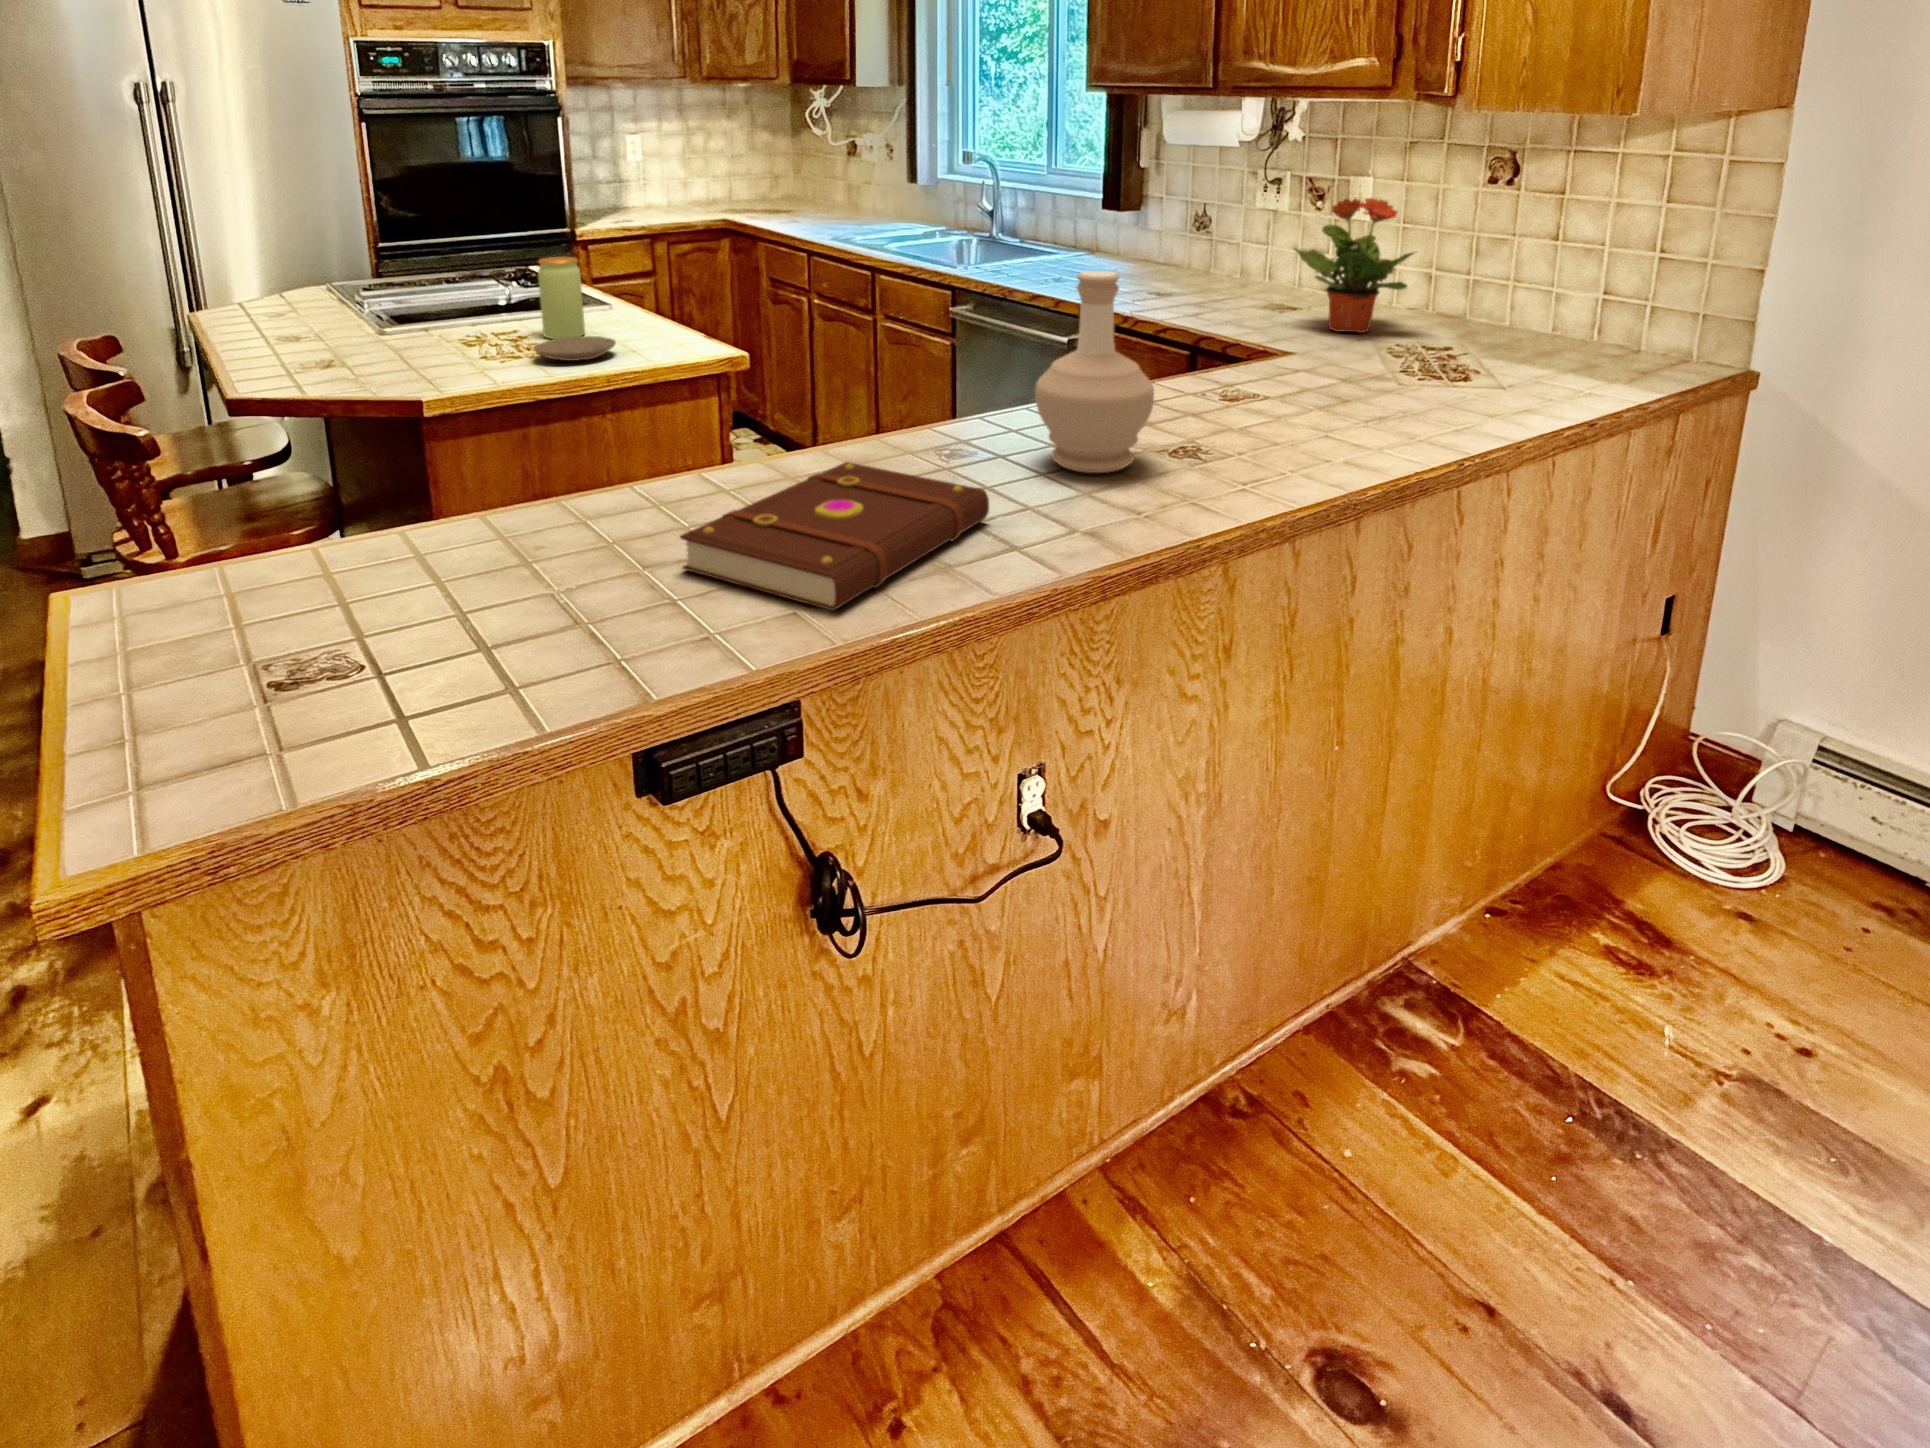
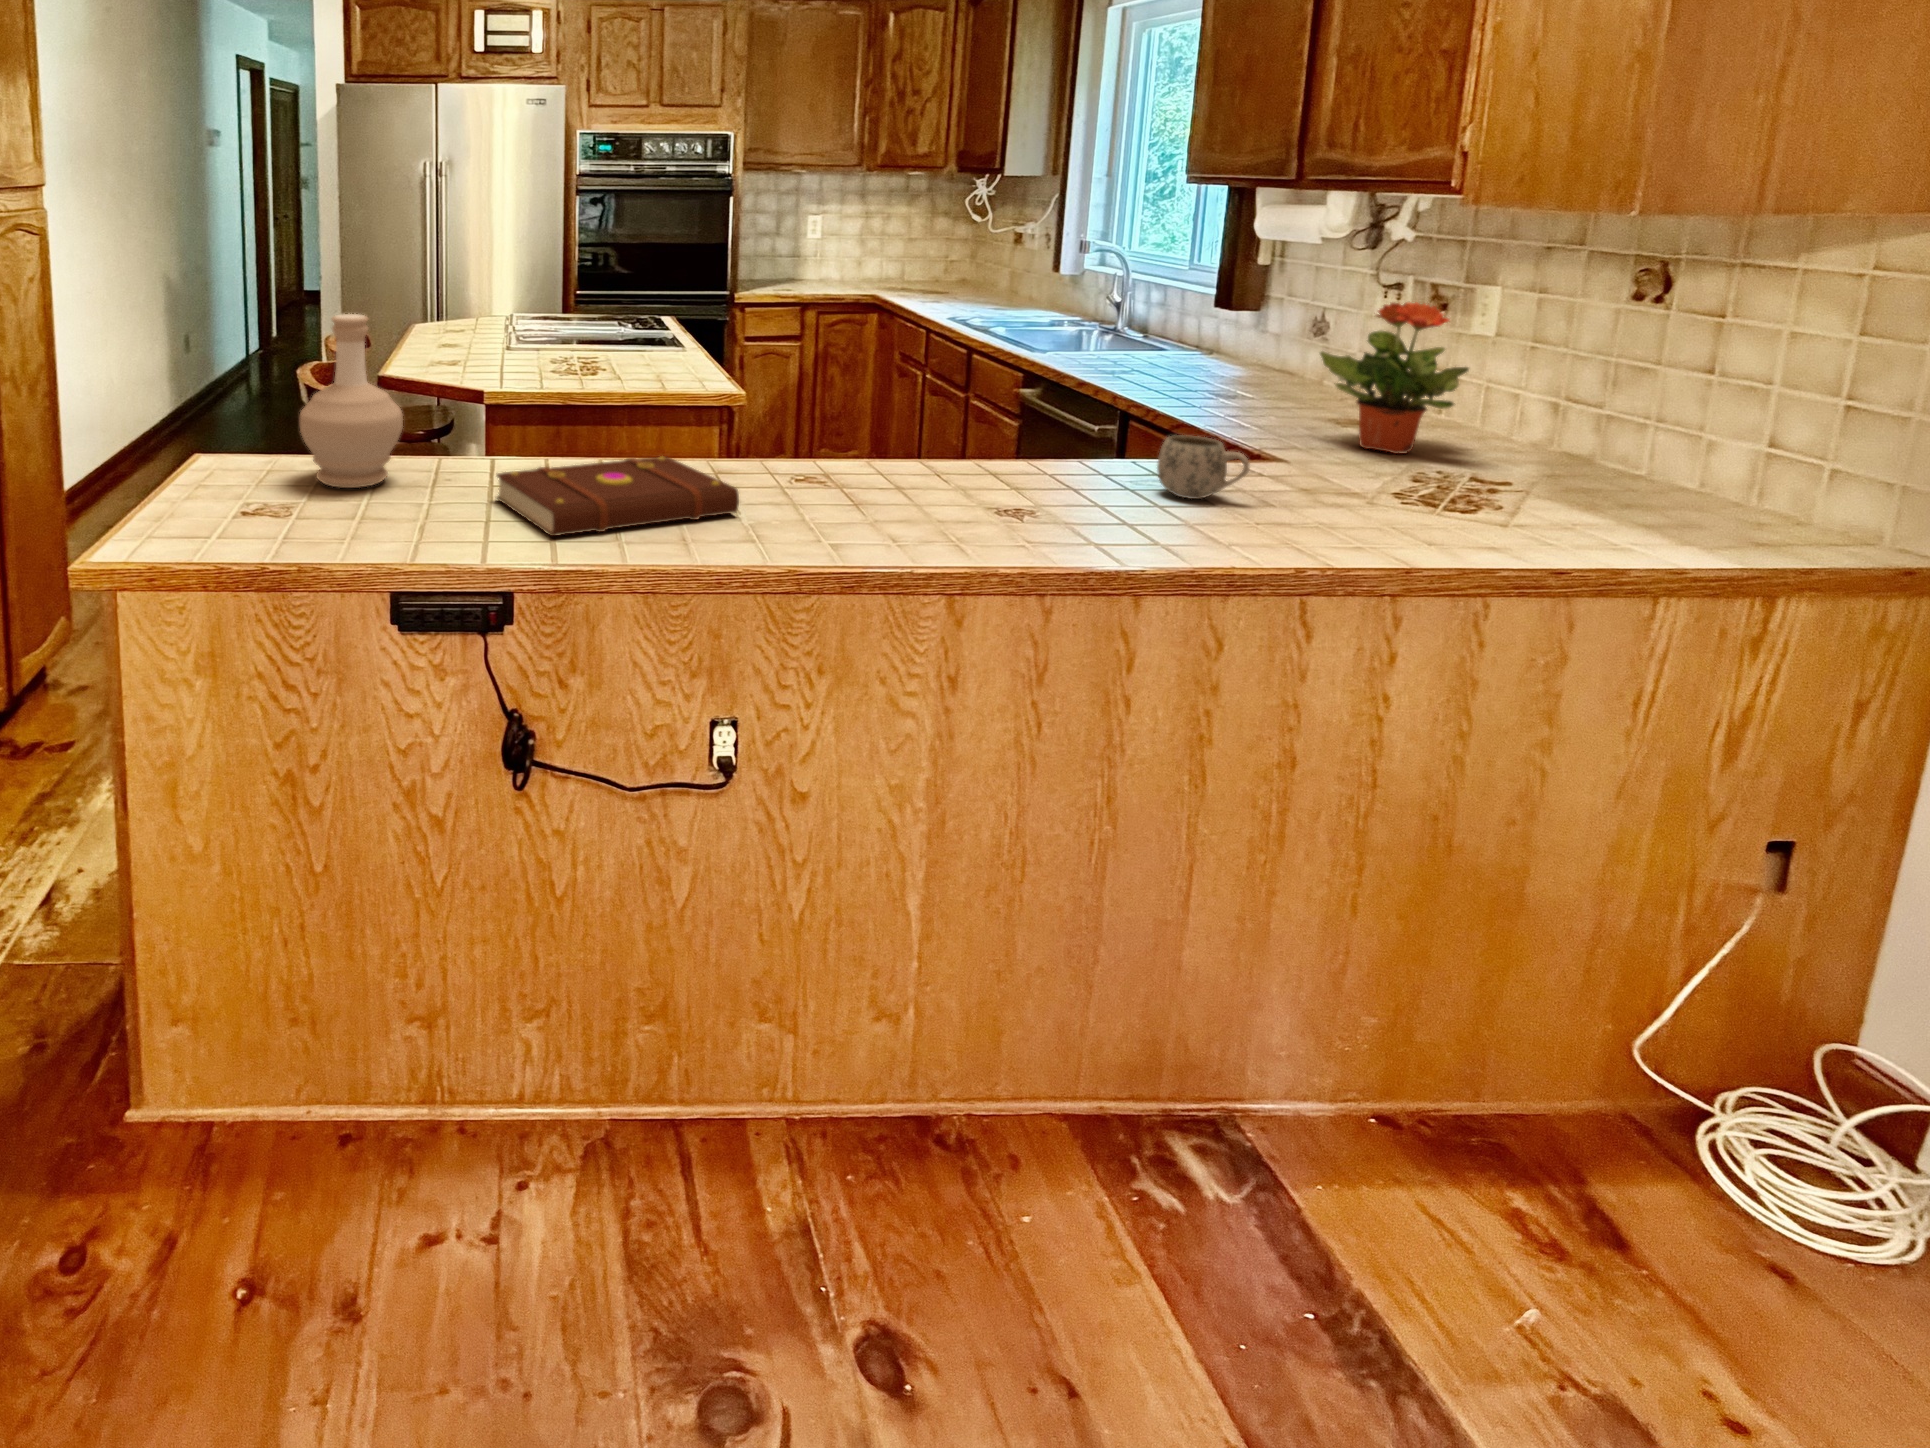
jar: present [538,257,585,339] -> none [617,301,651,367]
bottle: present [1035,271,1154,473] -> present [299,314,403,488]
plate: present [534,336,616,361] -> none [590,363,653,381]
mug: none [1276,346,1358,407] -> present [1157,435,1250,499]

